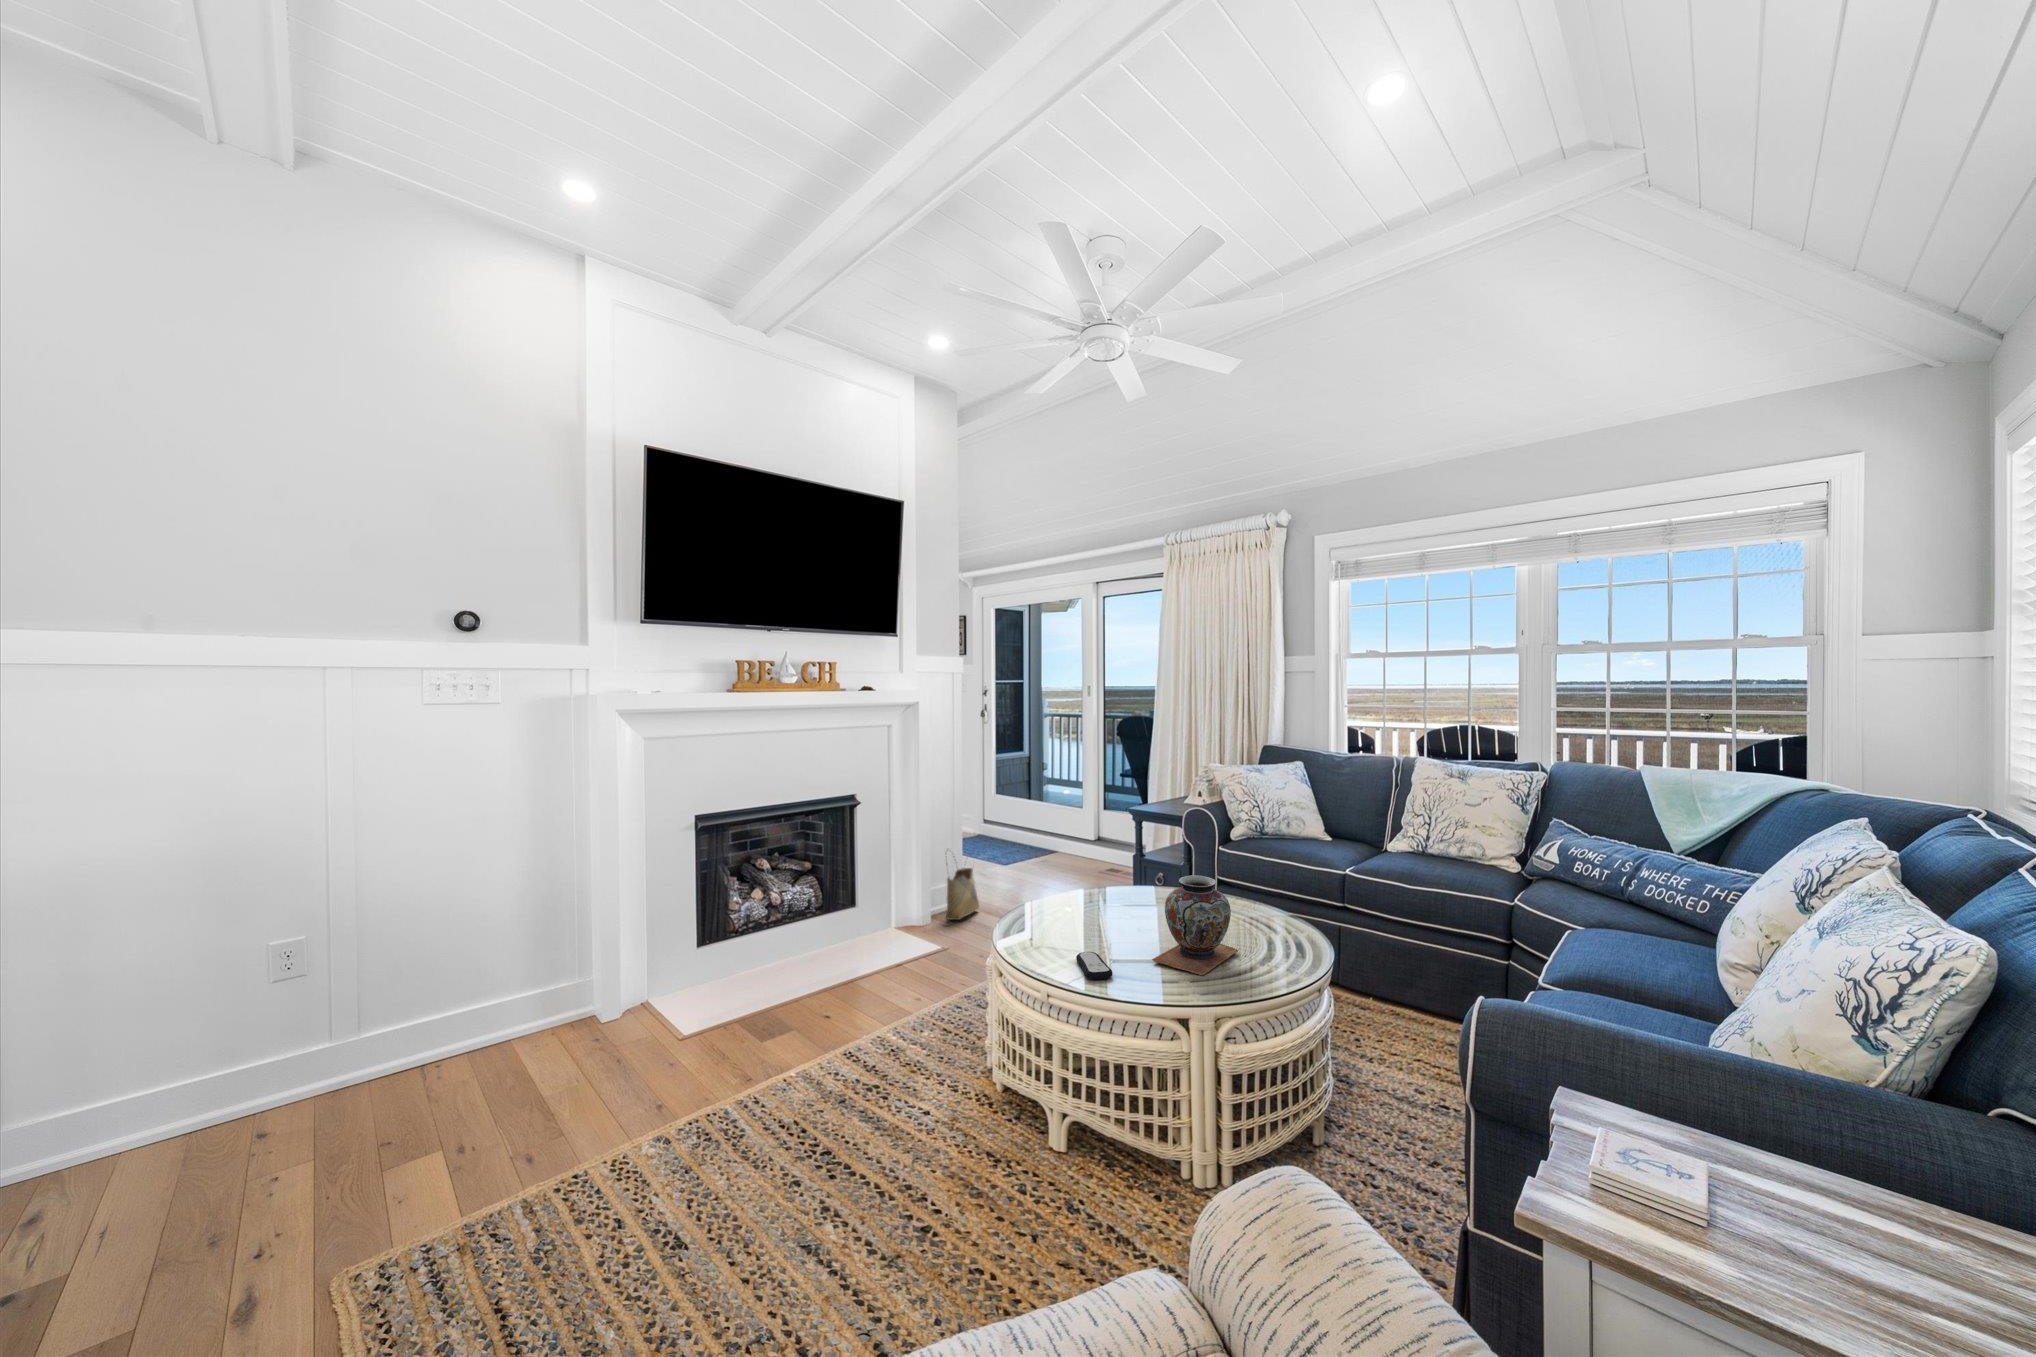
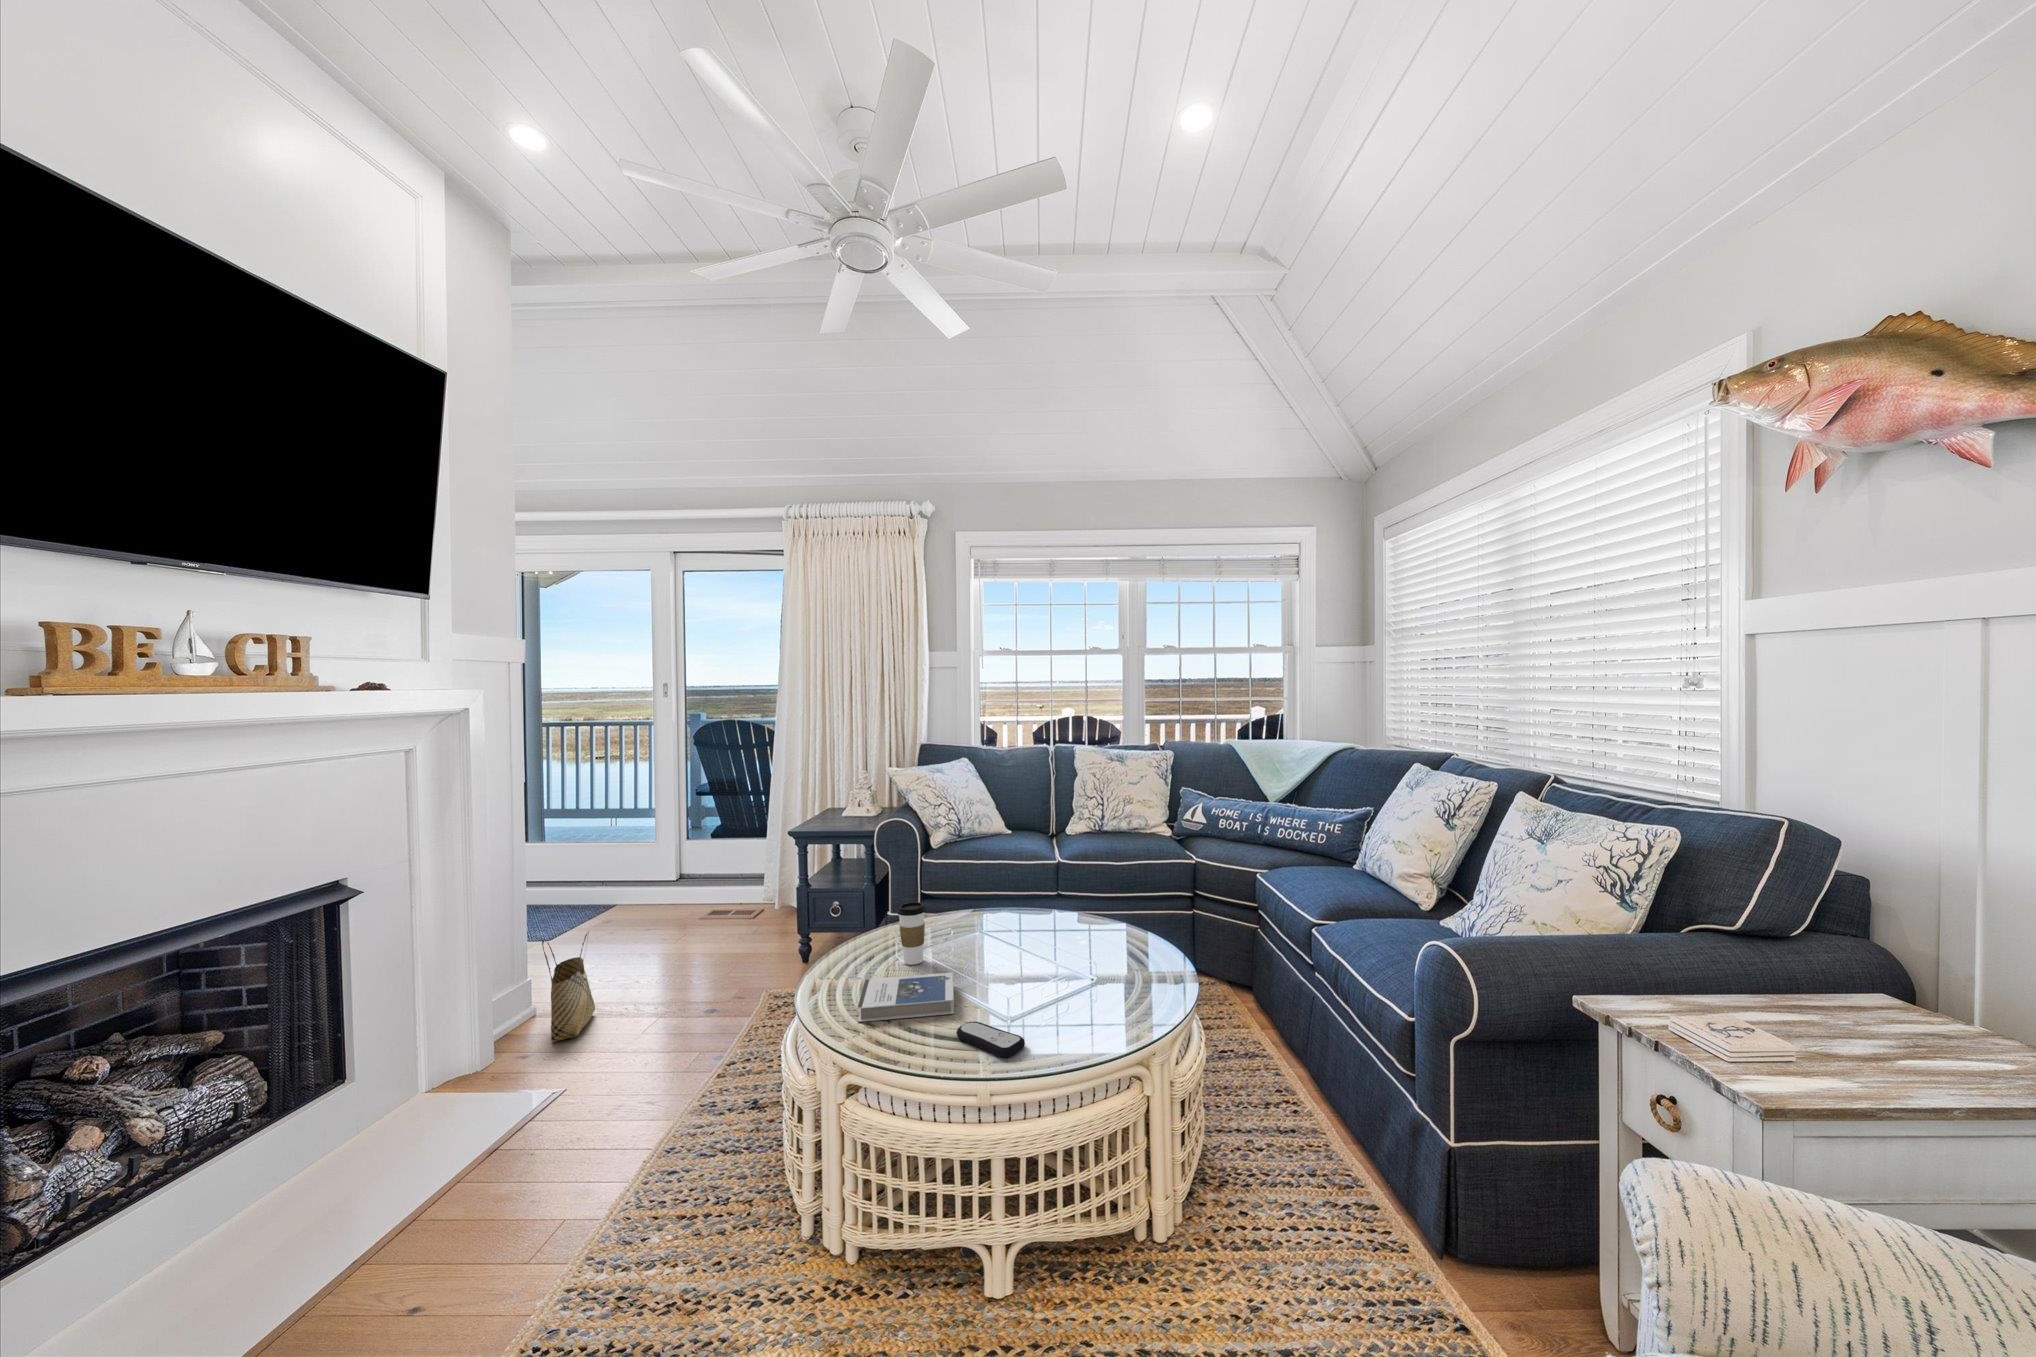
coffee cup: none [1105,863,1129,913] -> present [897,902,926,965]
decorative vase: present [1152,875,1238,975] -> none [1026,896,1099,1009]
hardback book: none [1033,909,1121,947] -> present [857,972,954,1022]

